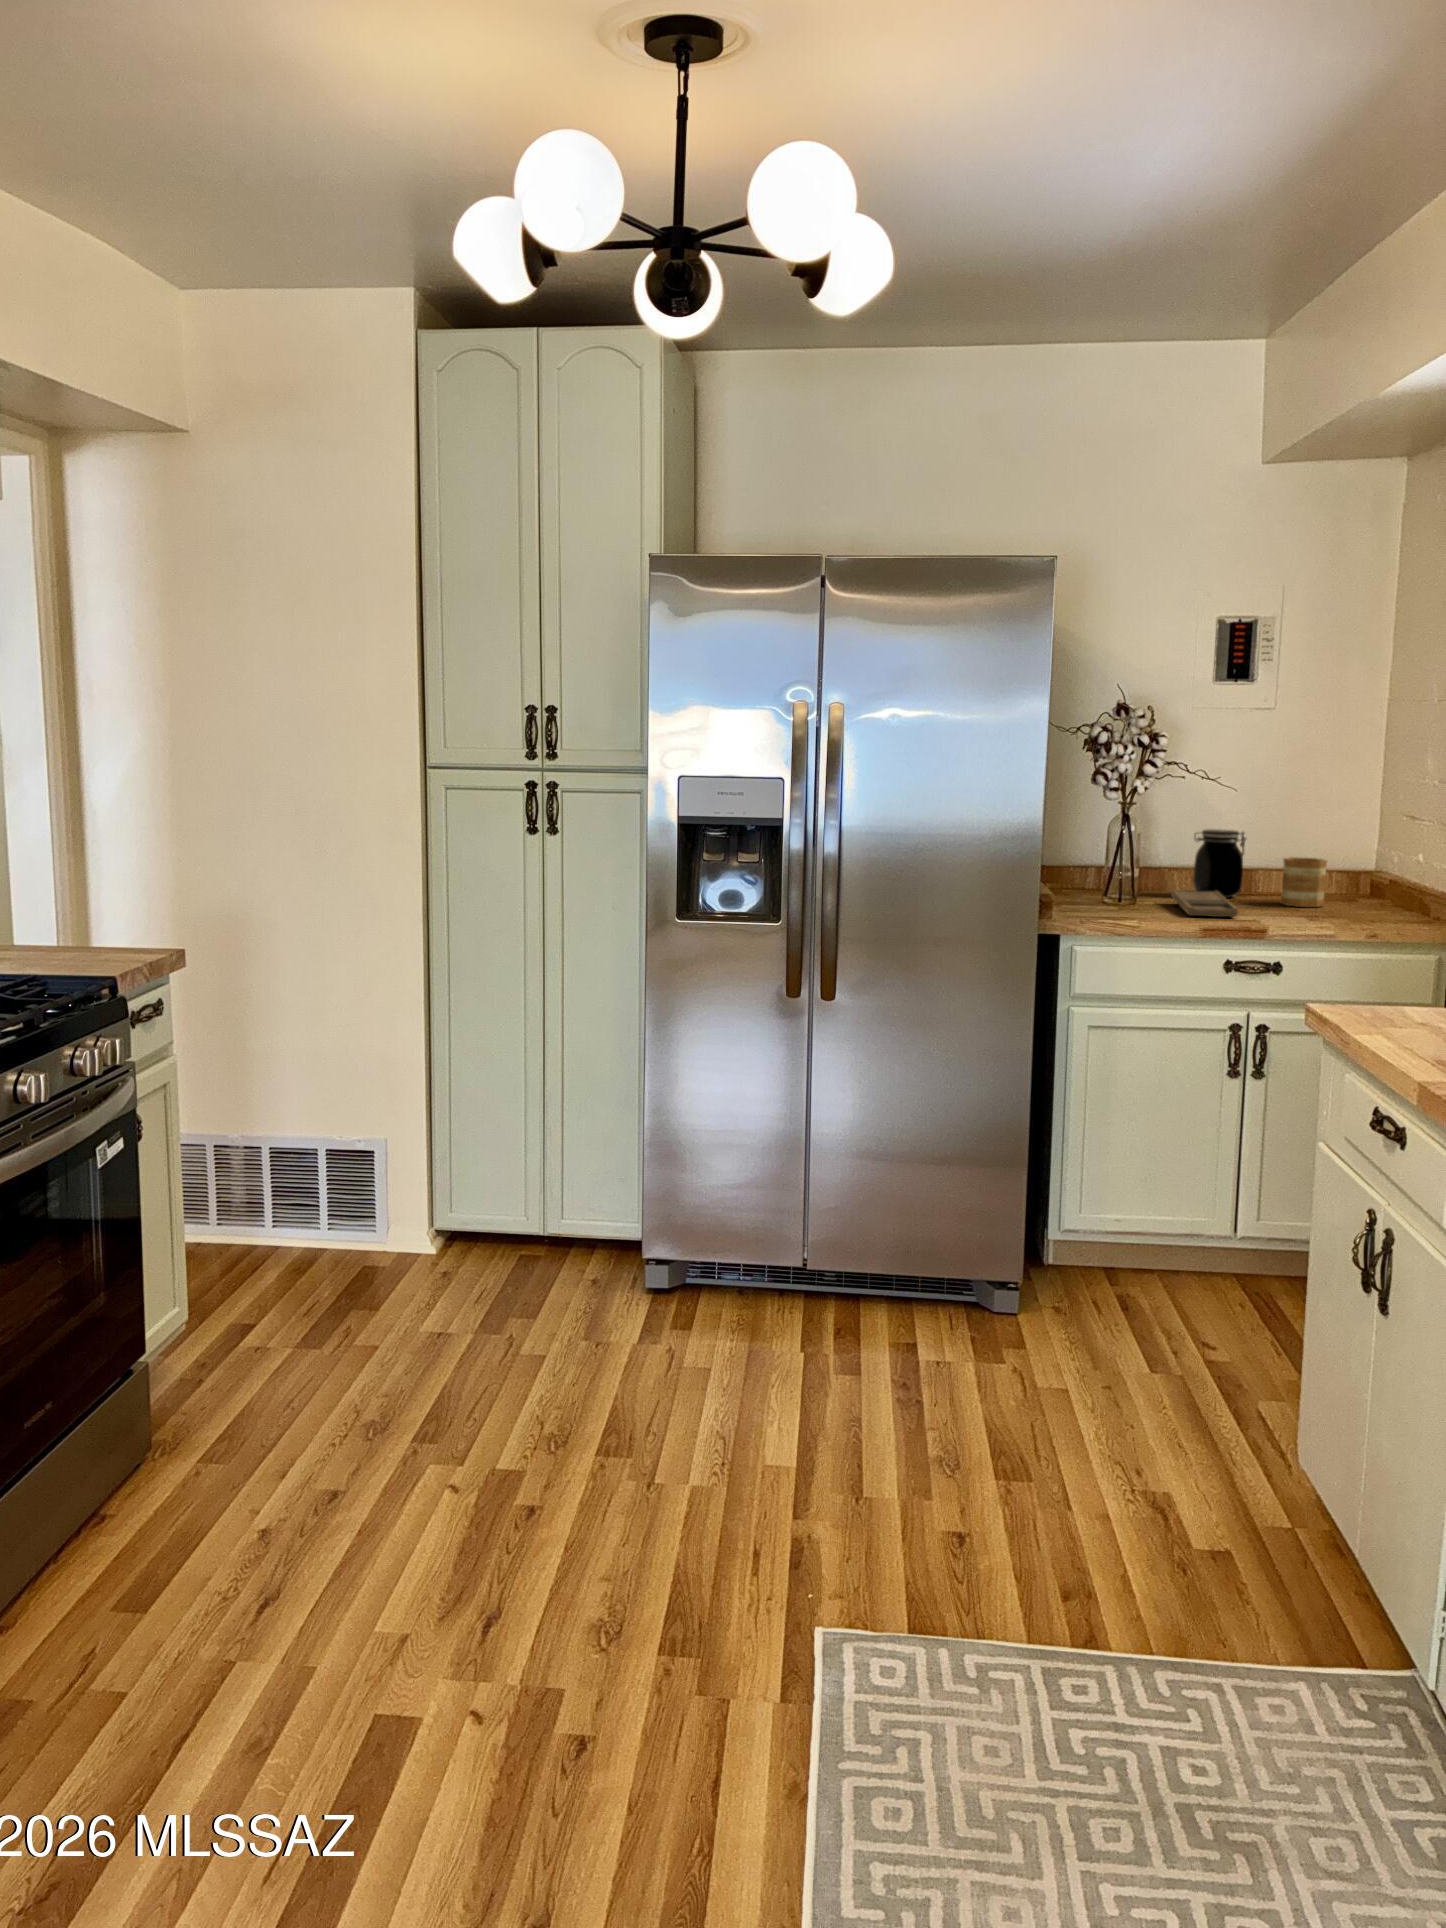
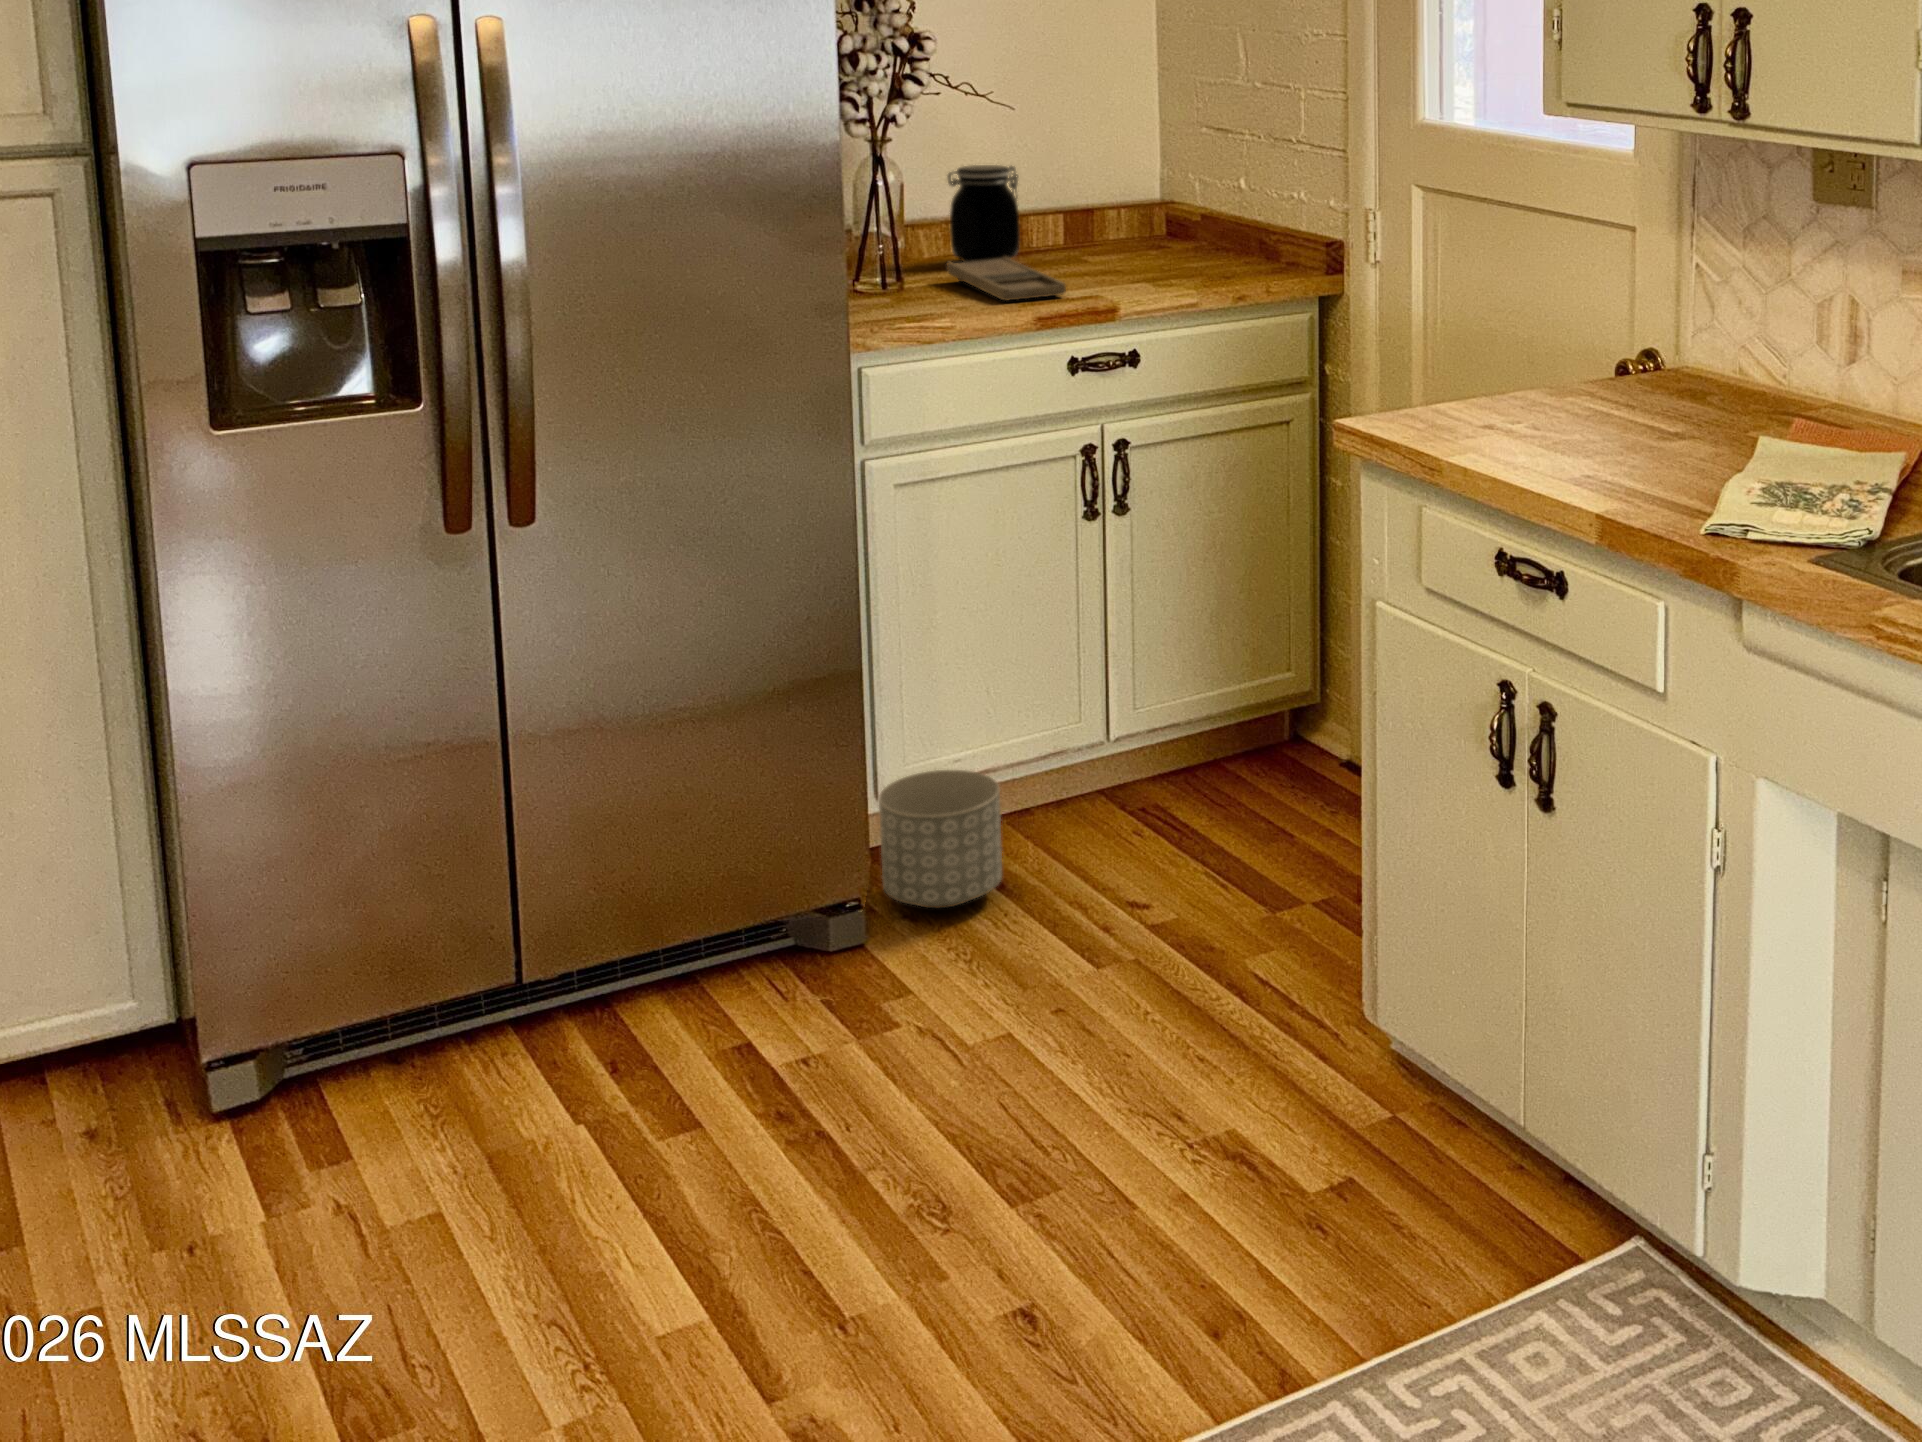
mug: present [1281,857,1327,907] -> none [1079,197,1136,267]
planter: none [1042,1220,1126,1312] -> present [879,770,1002,908]

